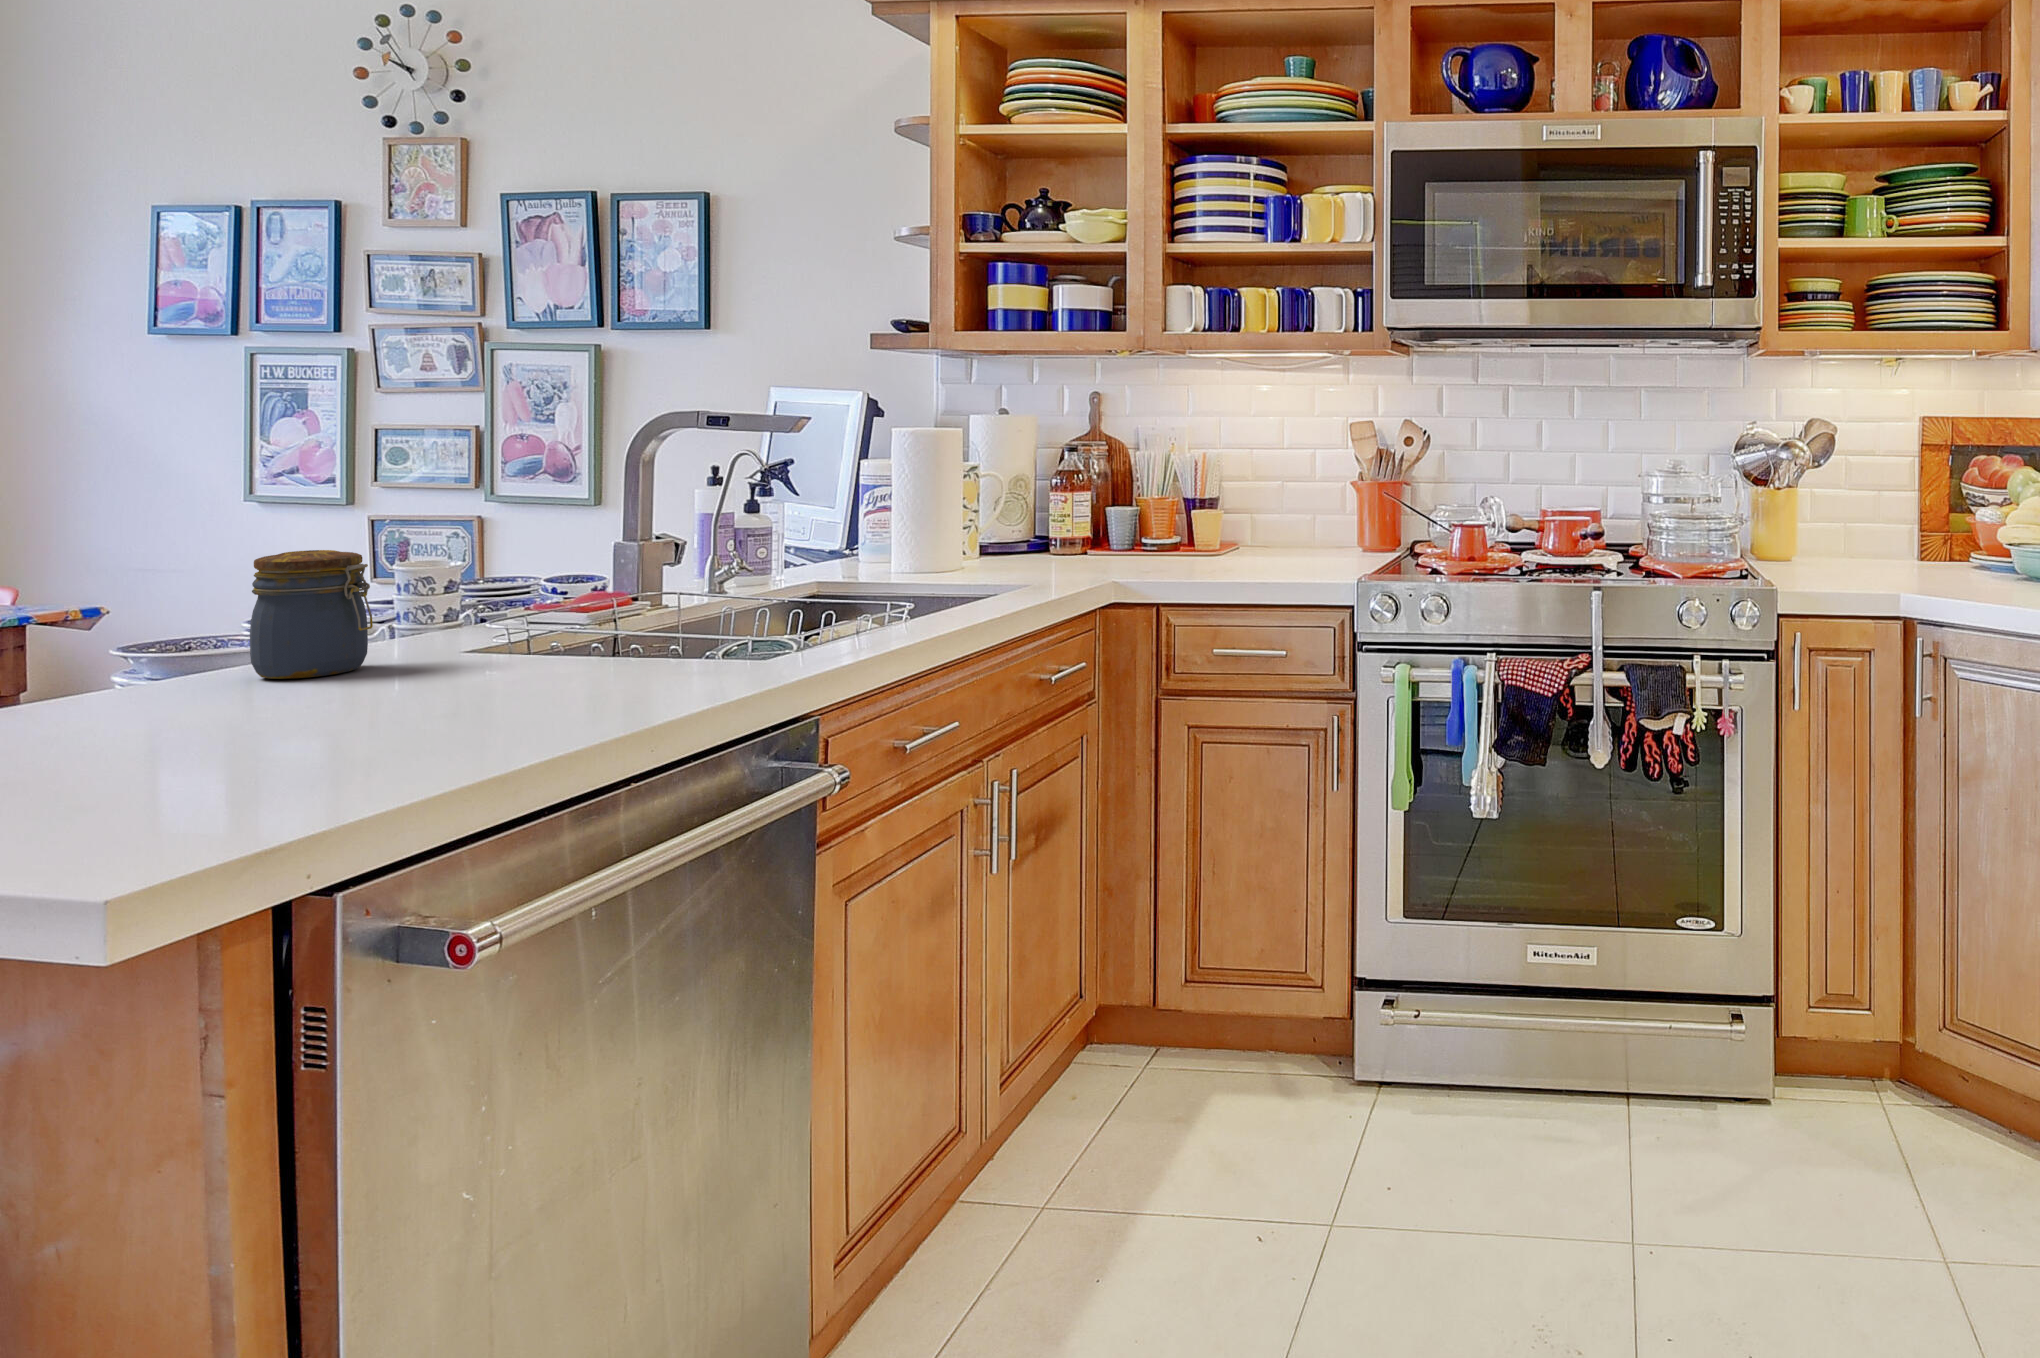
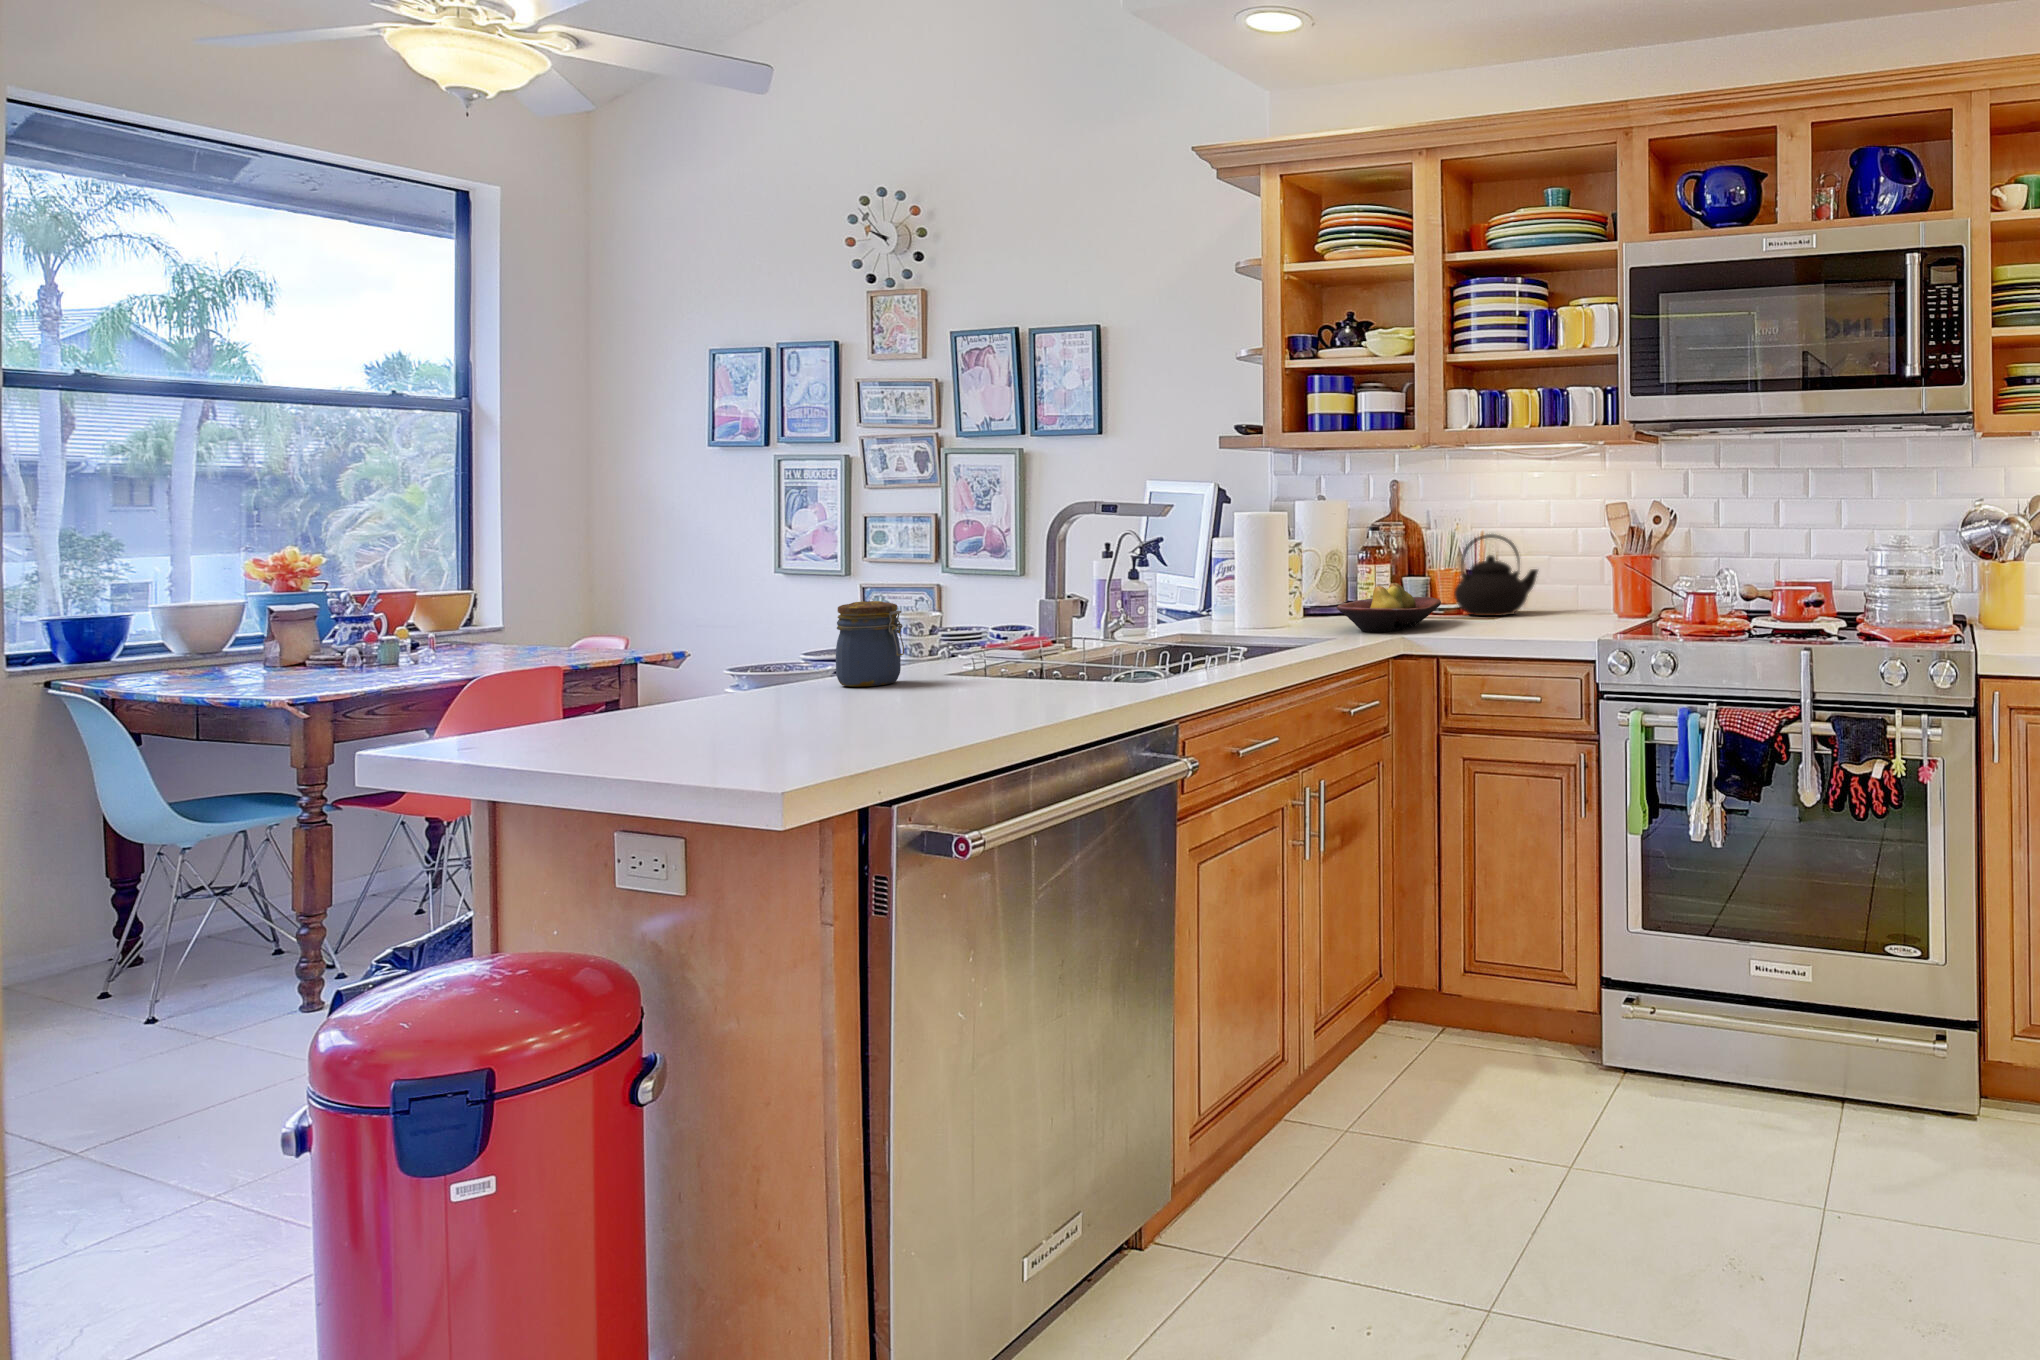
teapot: none [1169,456,1268,551] -> present [1454,534,1538,616]
fruit bowl: none [1028,514,1157,574] -> present [1337,583,1441,632]

